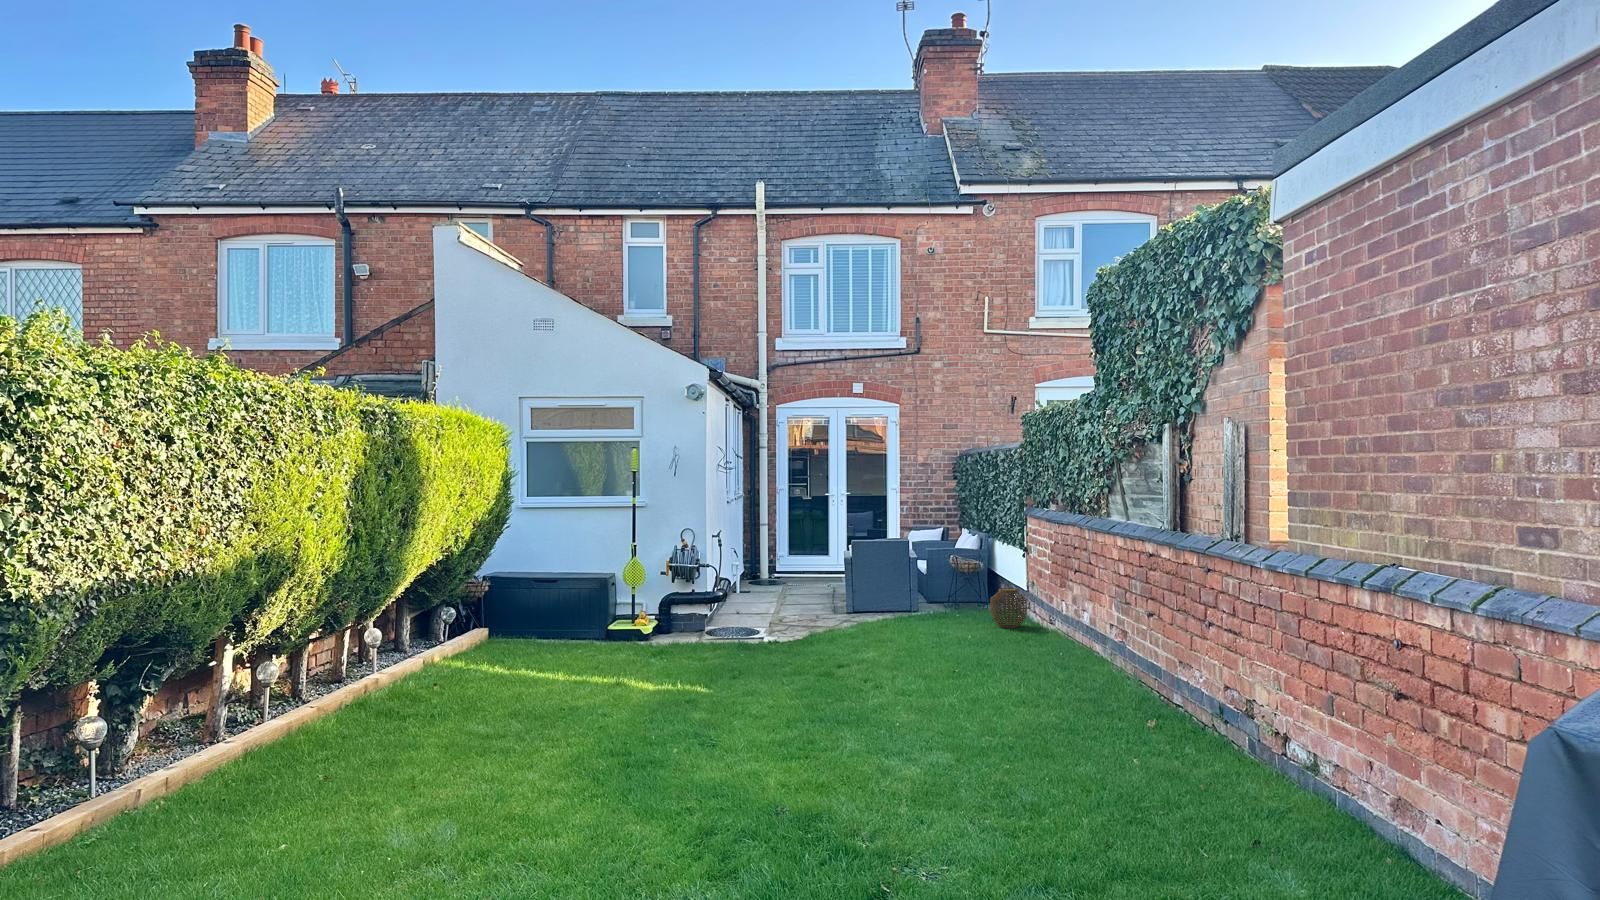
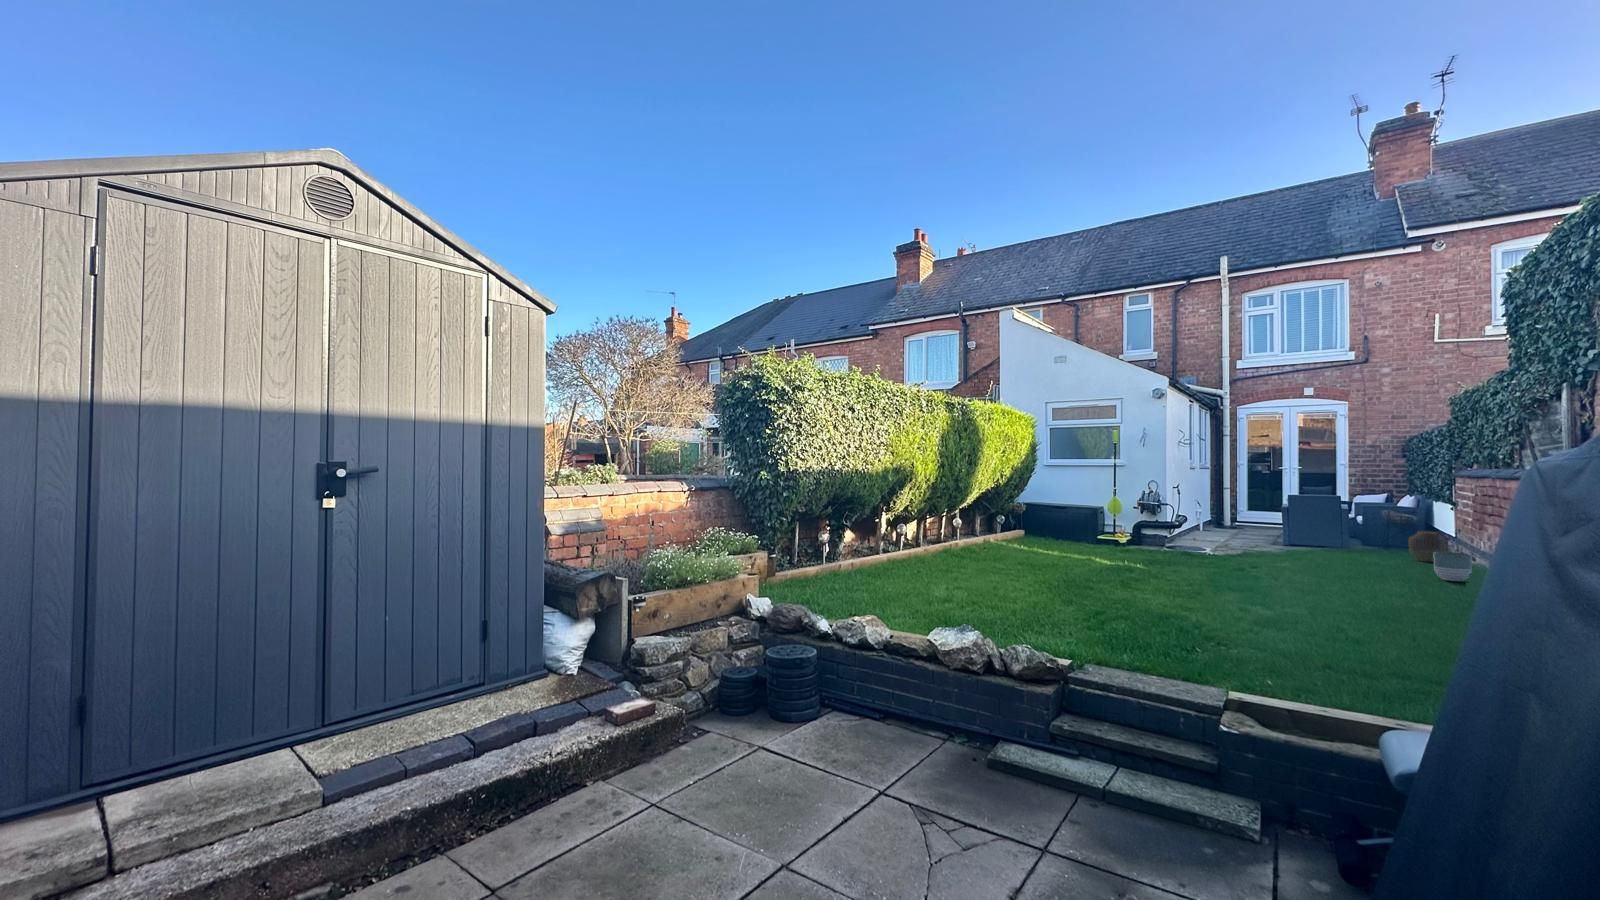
planter: none [1035,624,1070,661] -> present [1433,552,1472,581]

